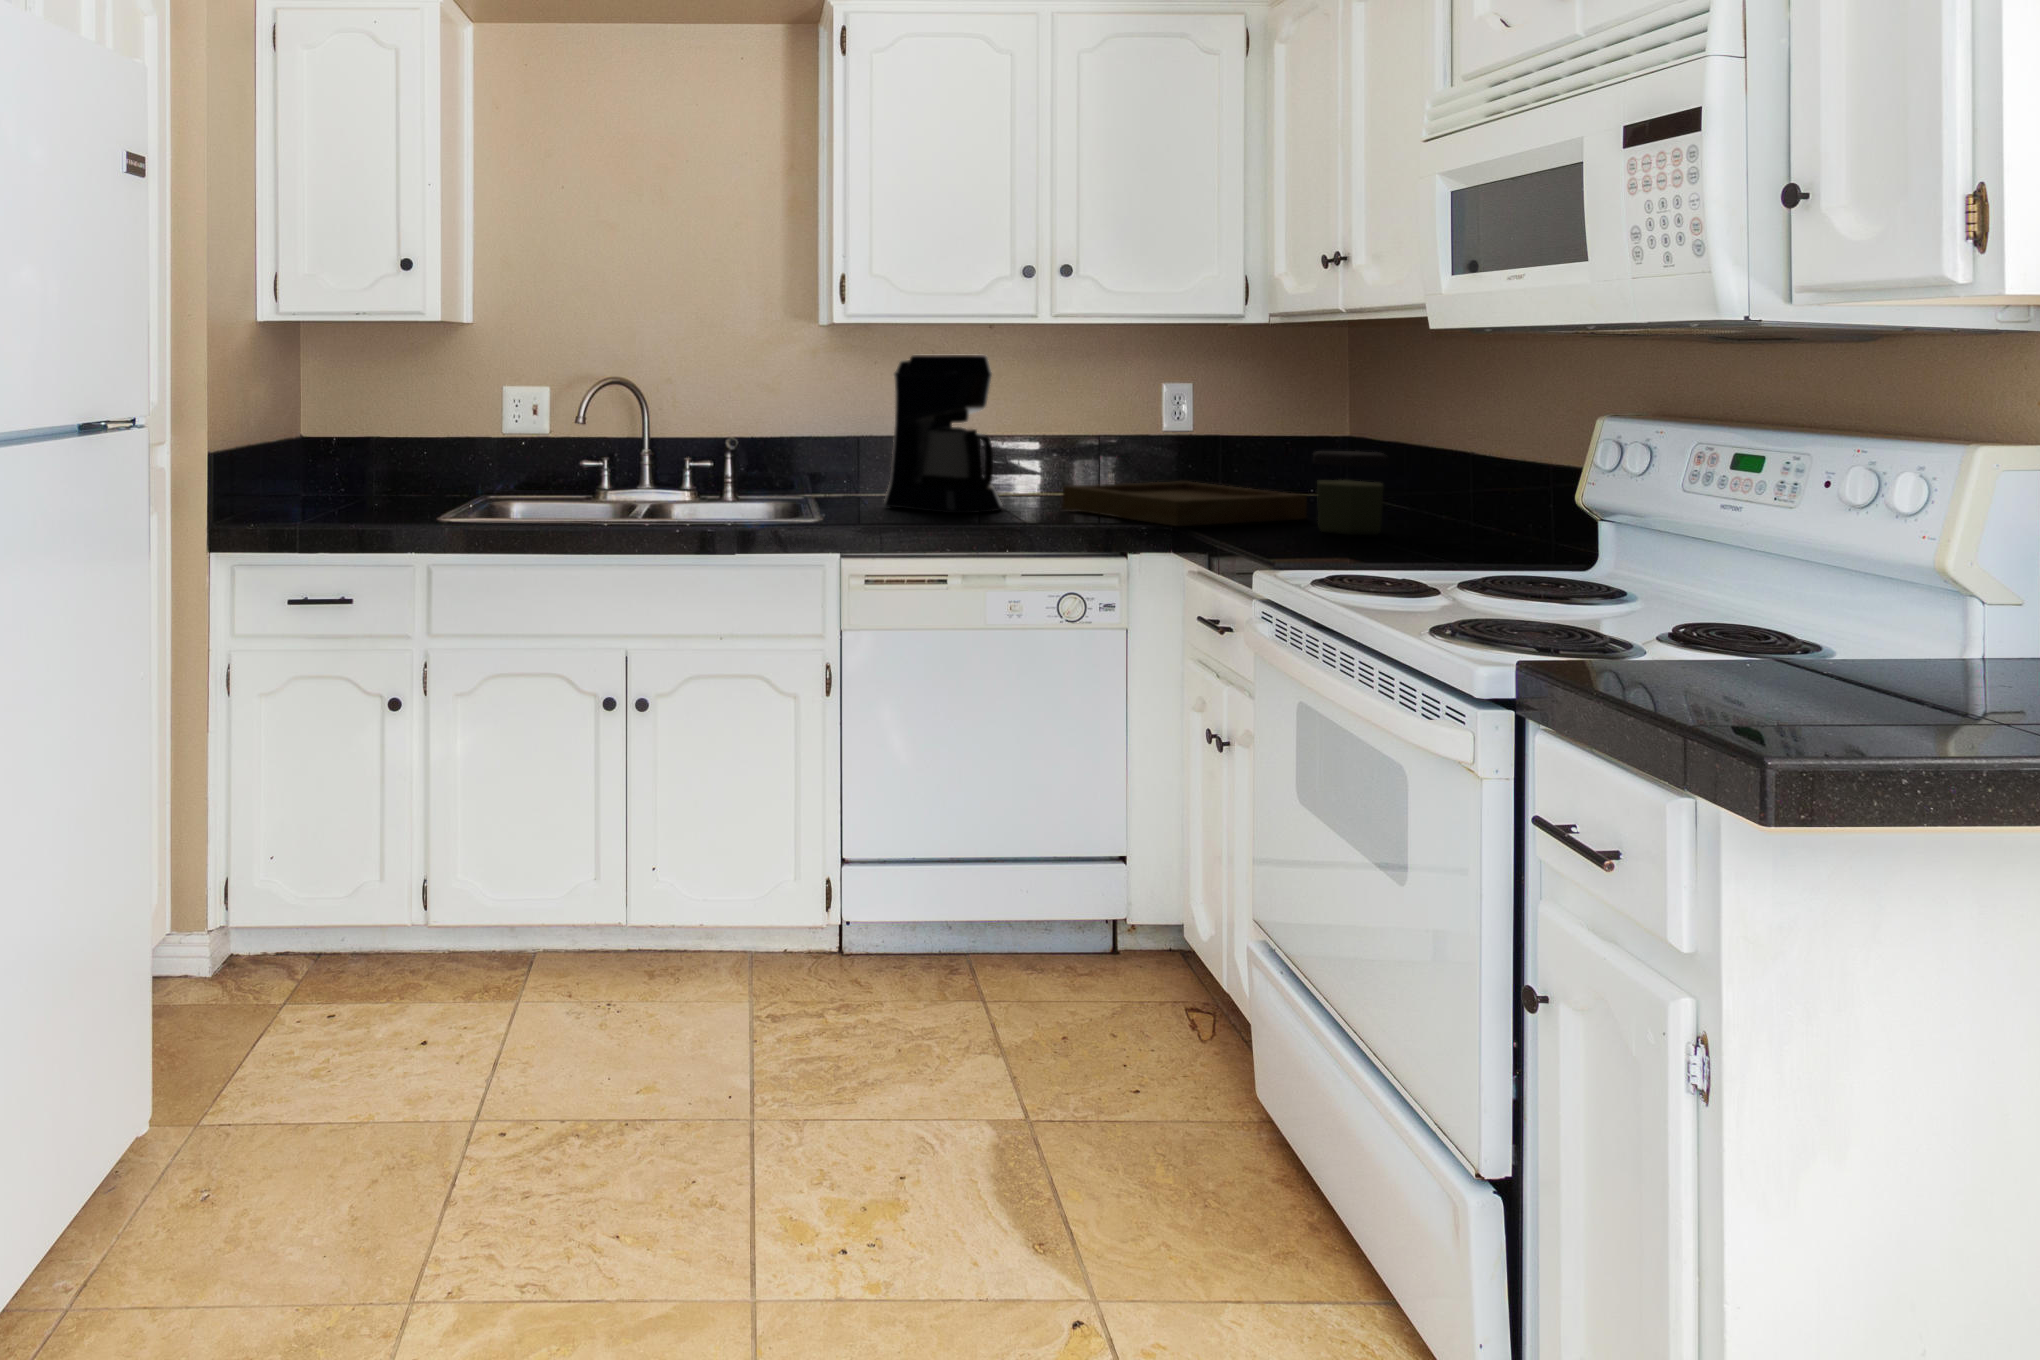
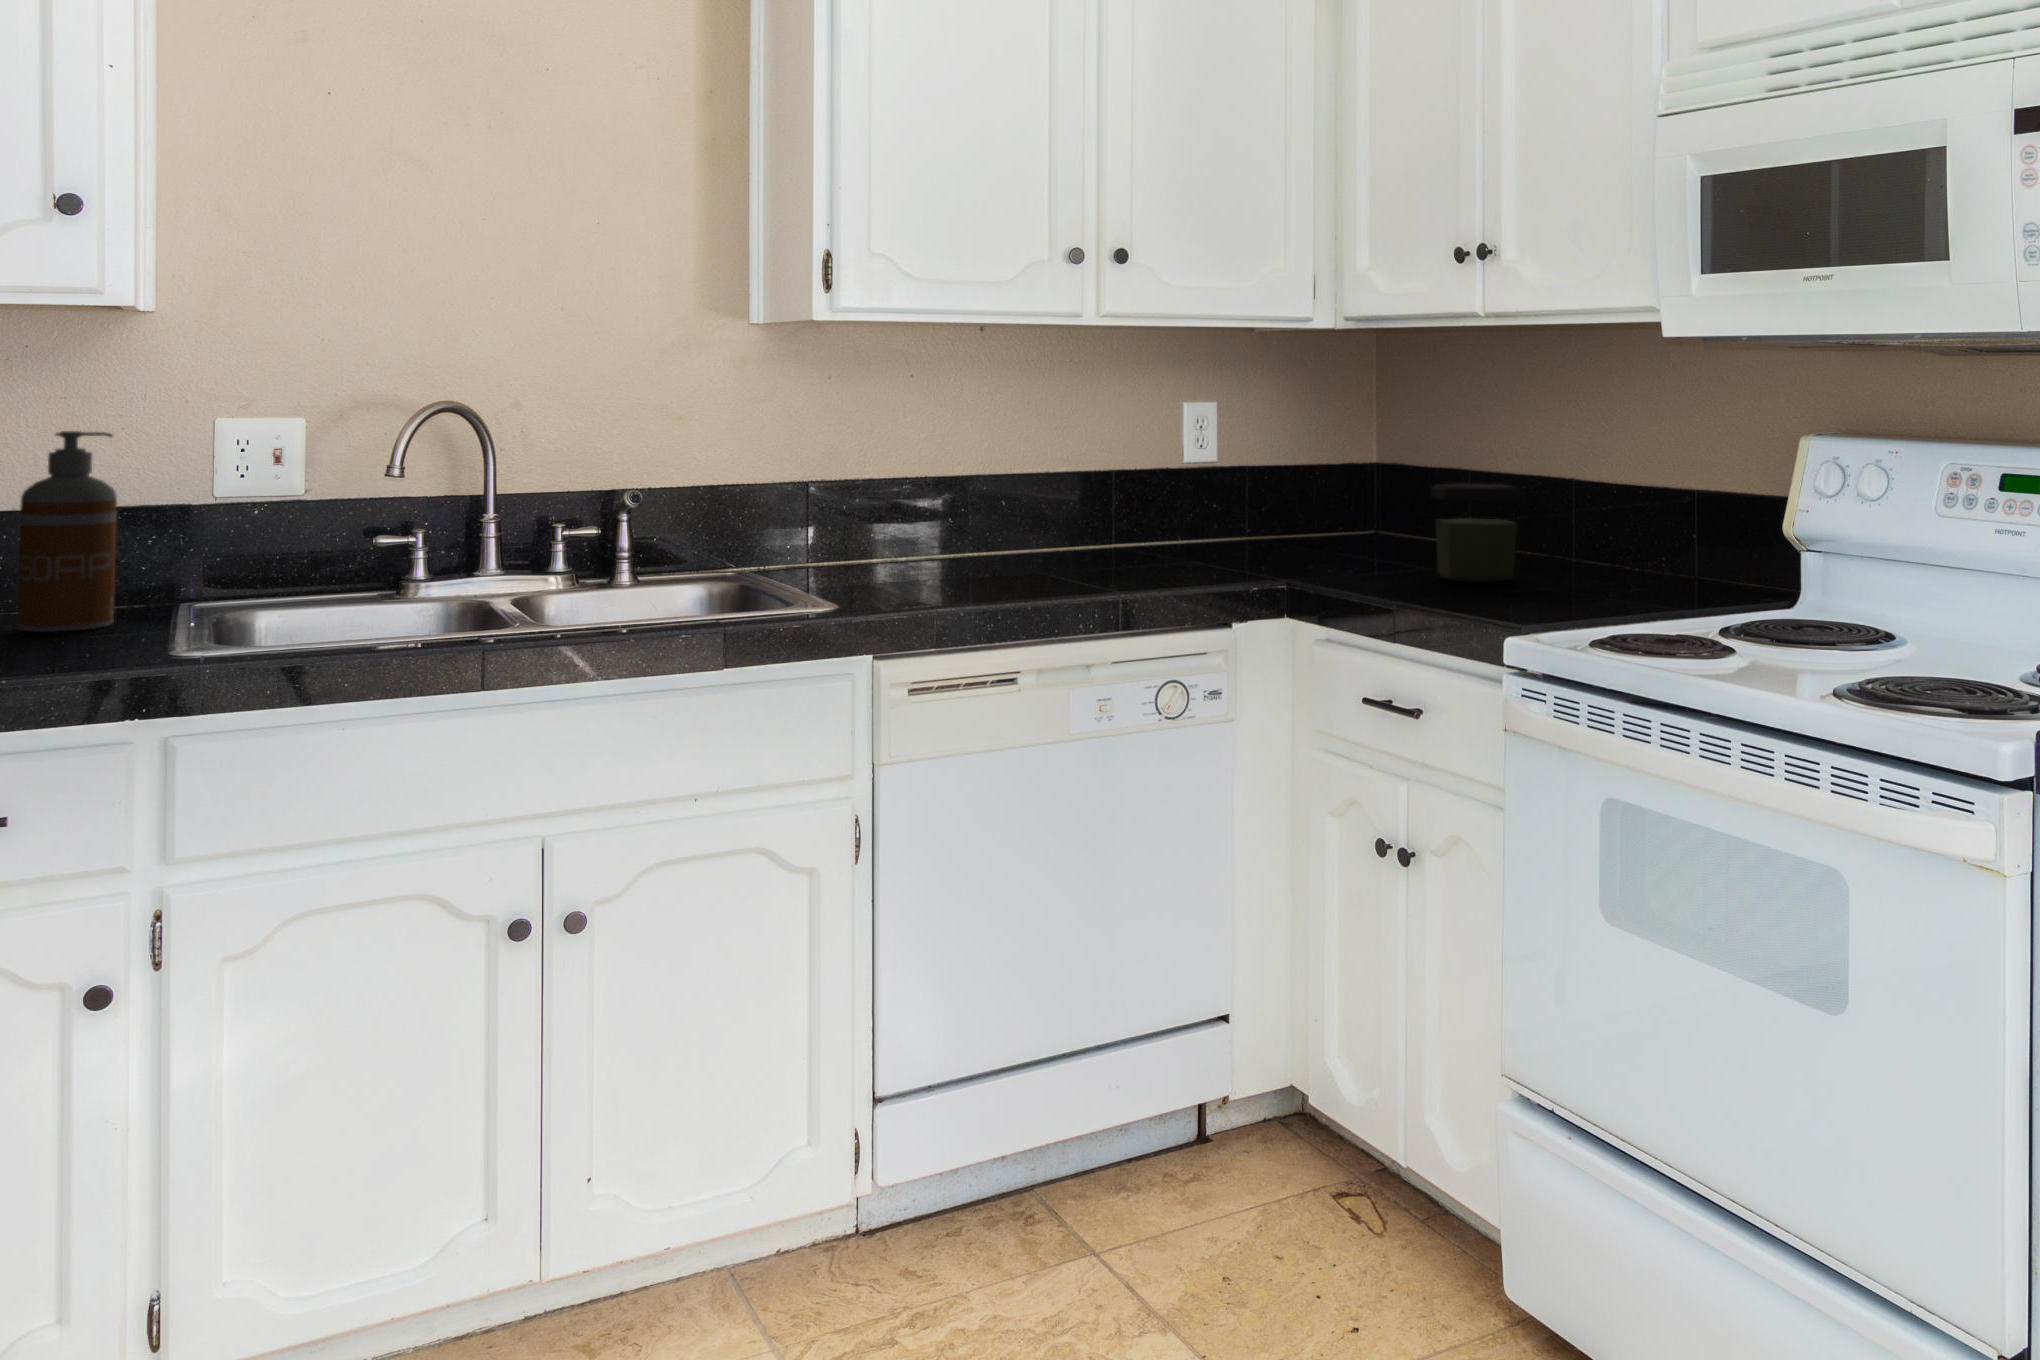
coffee maker: present [884,355,1003,513] -> none [872,368,1035,583]
soap dispenser: none [390,393,437,508] -> present [18,431,117,632]
tray: present [1063,481,1307,526] -> none [1108,527,1392,584]

